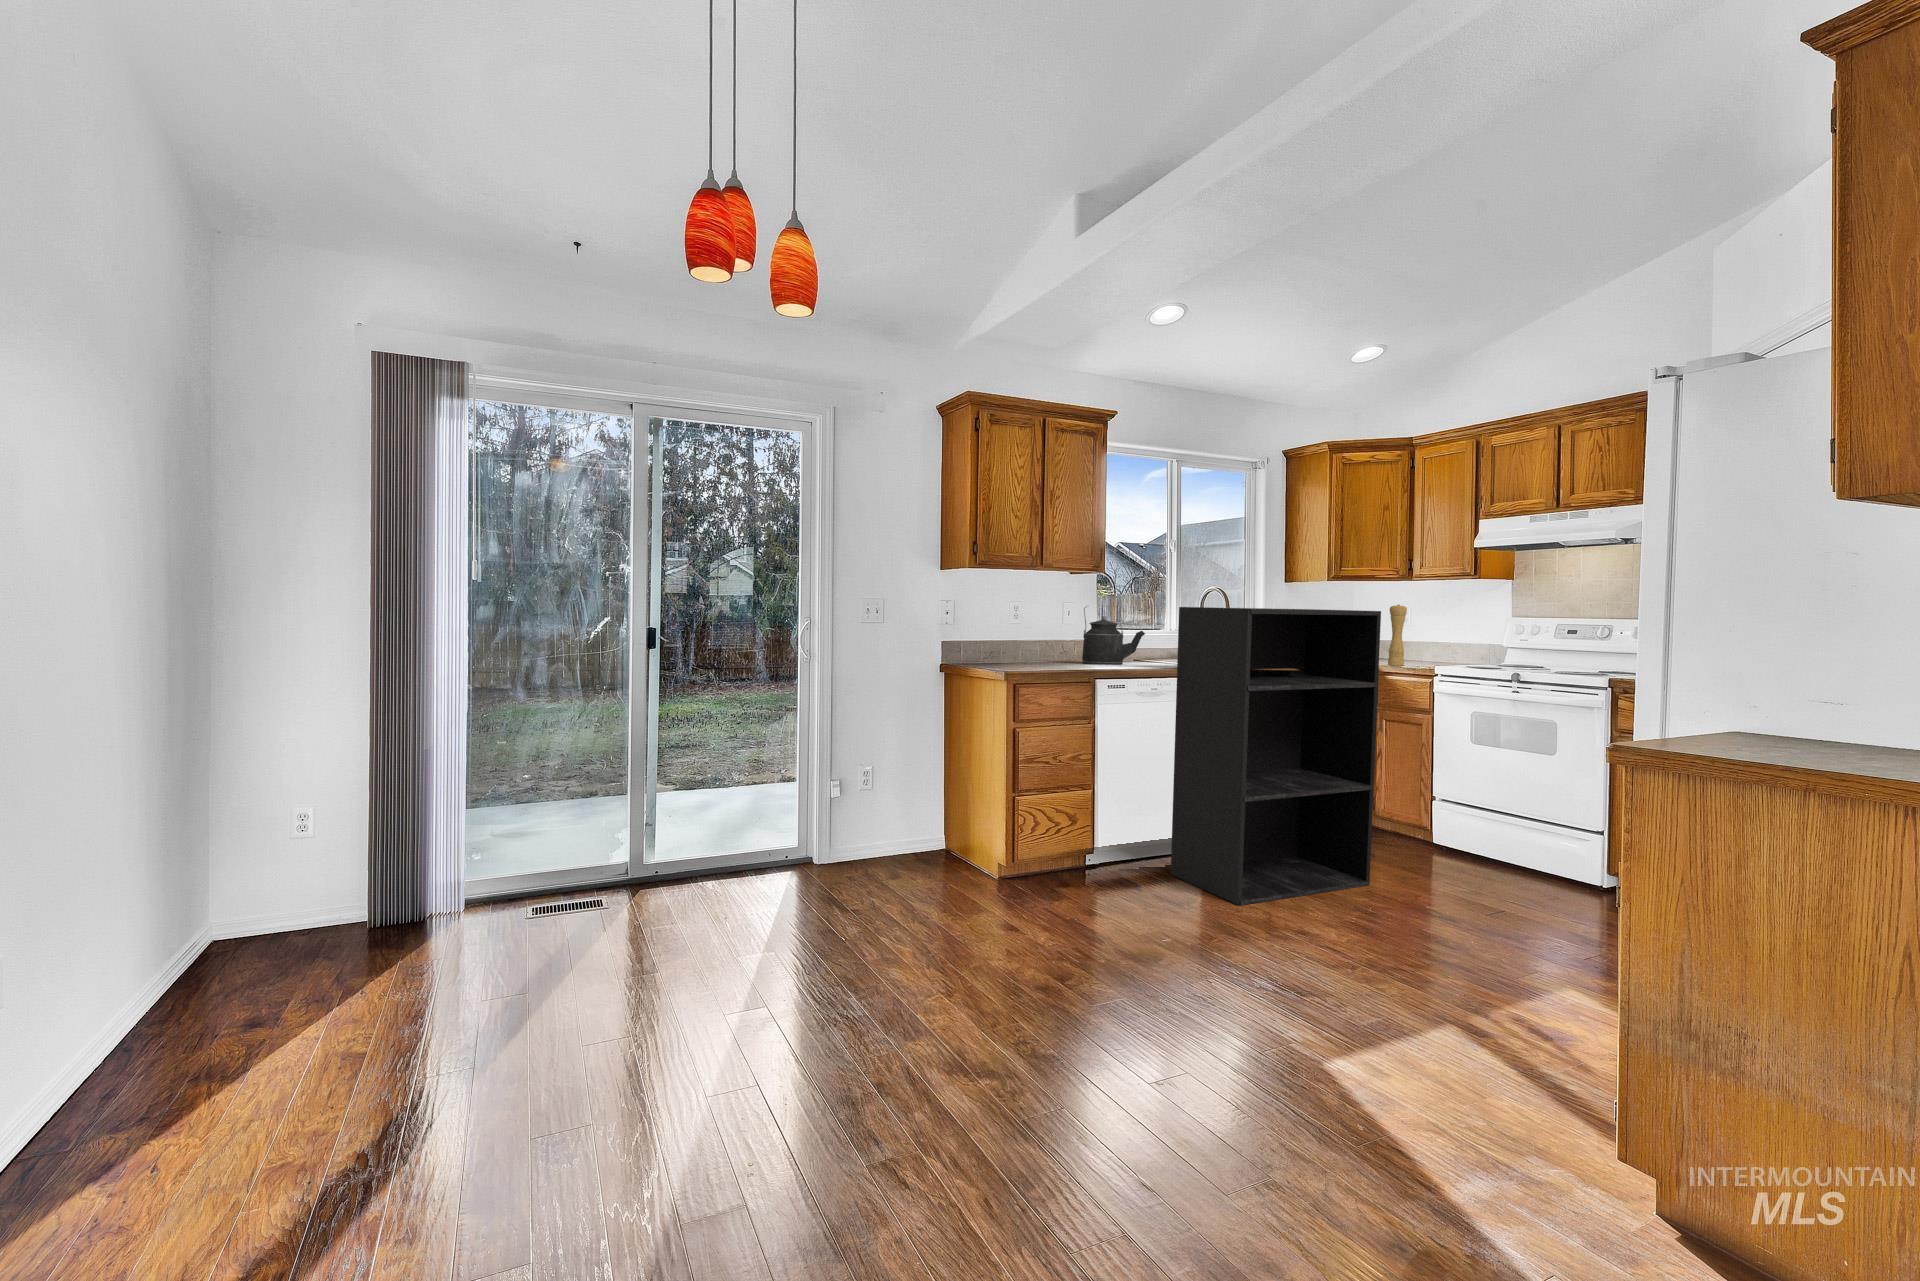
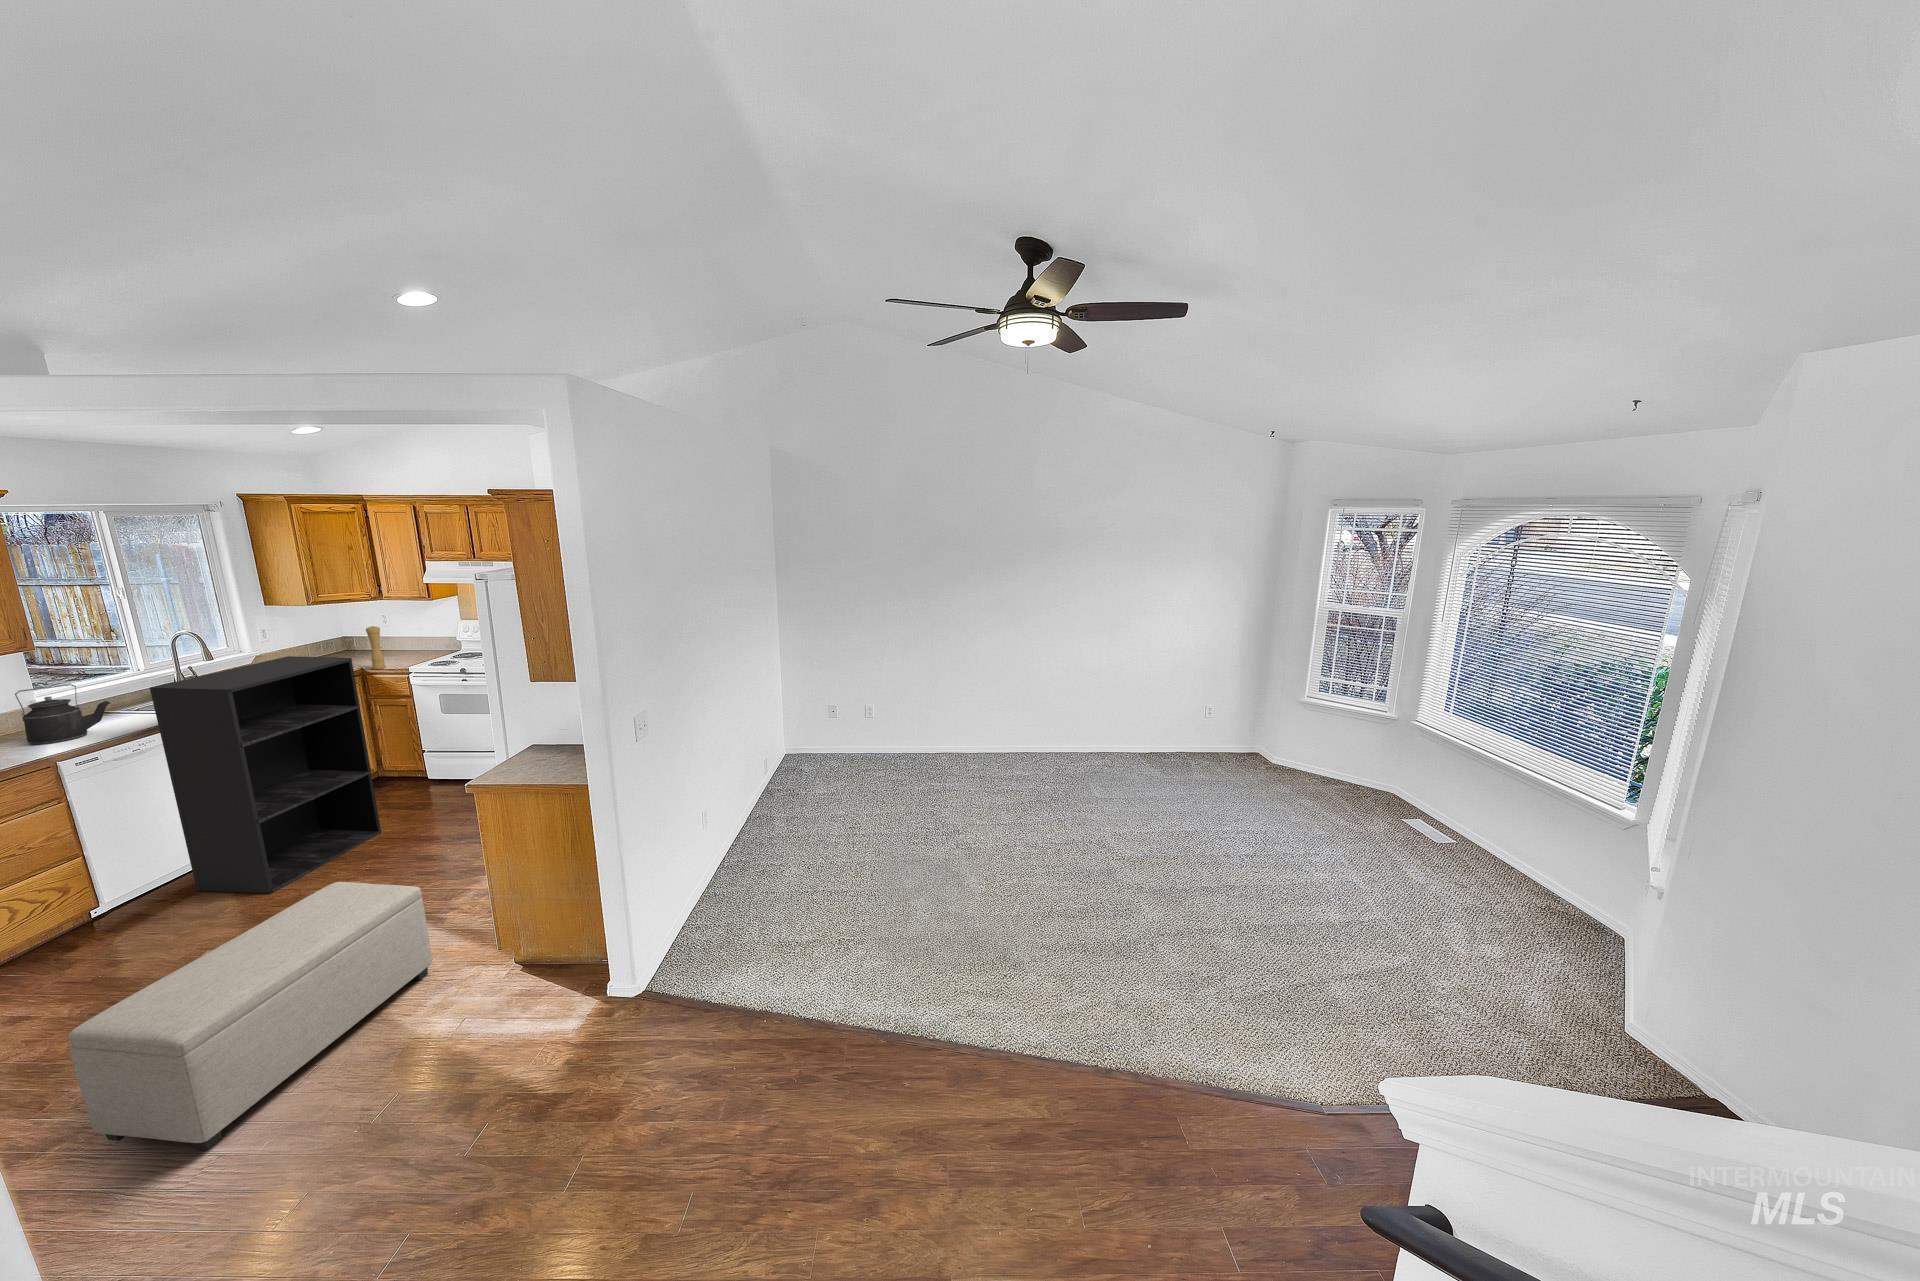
ottoman: none [1019,886,1476,1220] -> present [68,882,432,1150]

